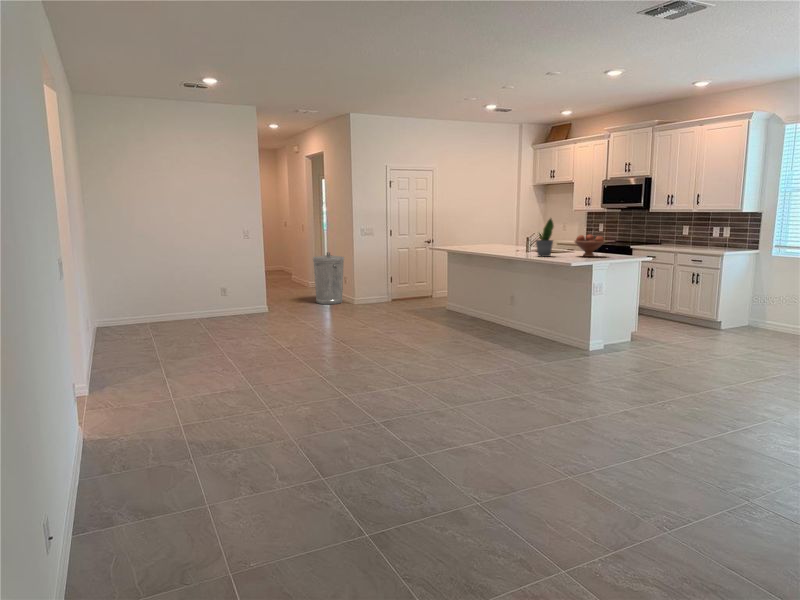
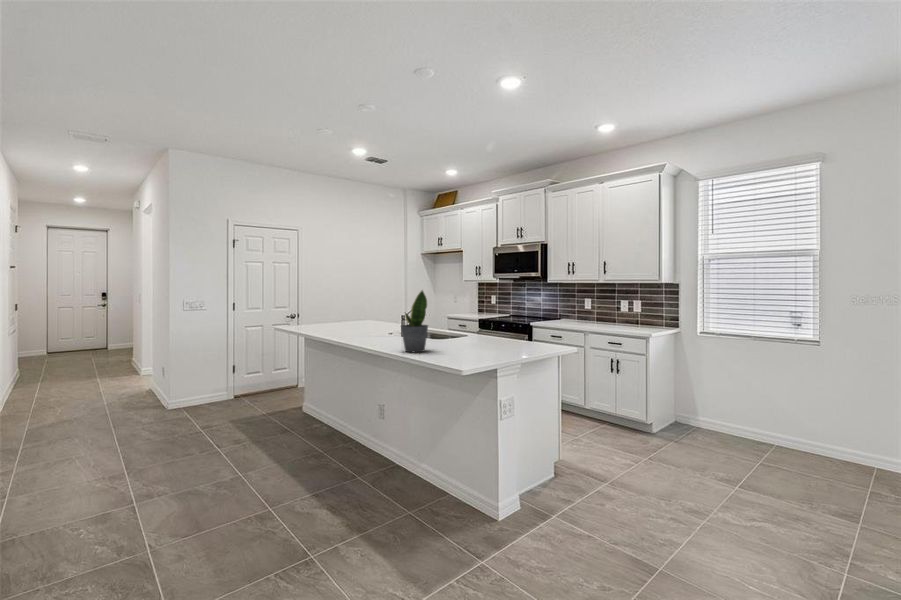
fruit bowl: present [575,235,605,257] -> none [460,315,506,351]
trash can: present [313,252,344,304] -> none [106,338,161,414]

